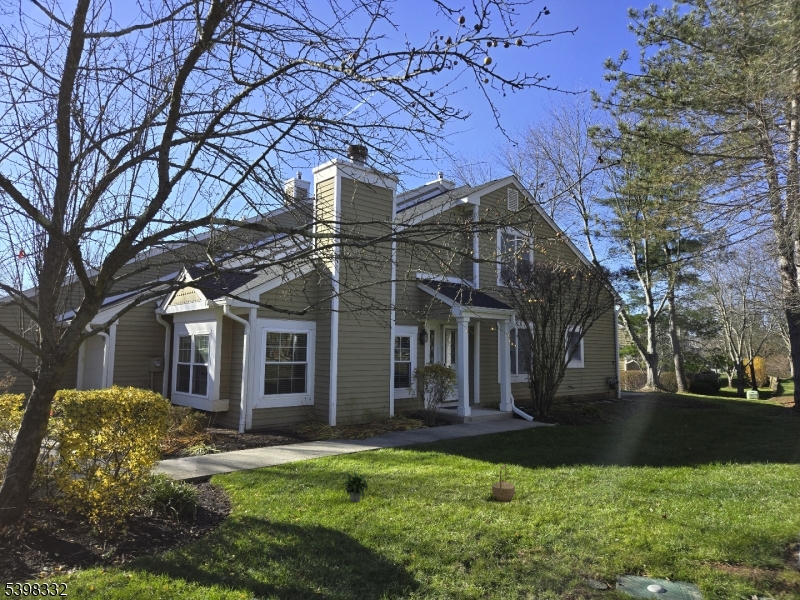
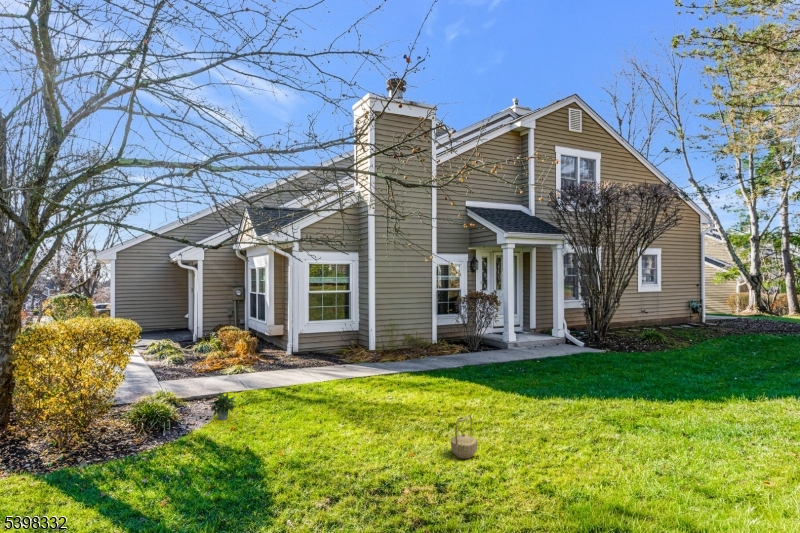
potted plant: present [343,472,368,502] -> present [210,393,236,420]

